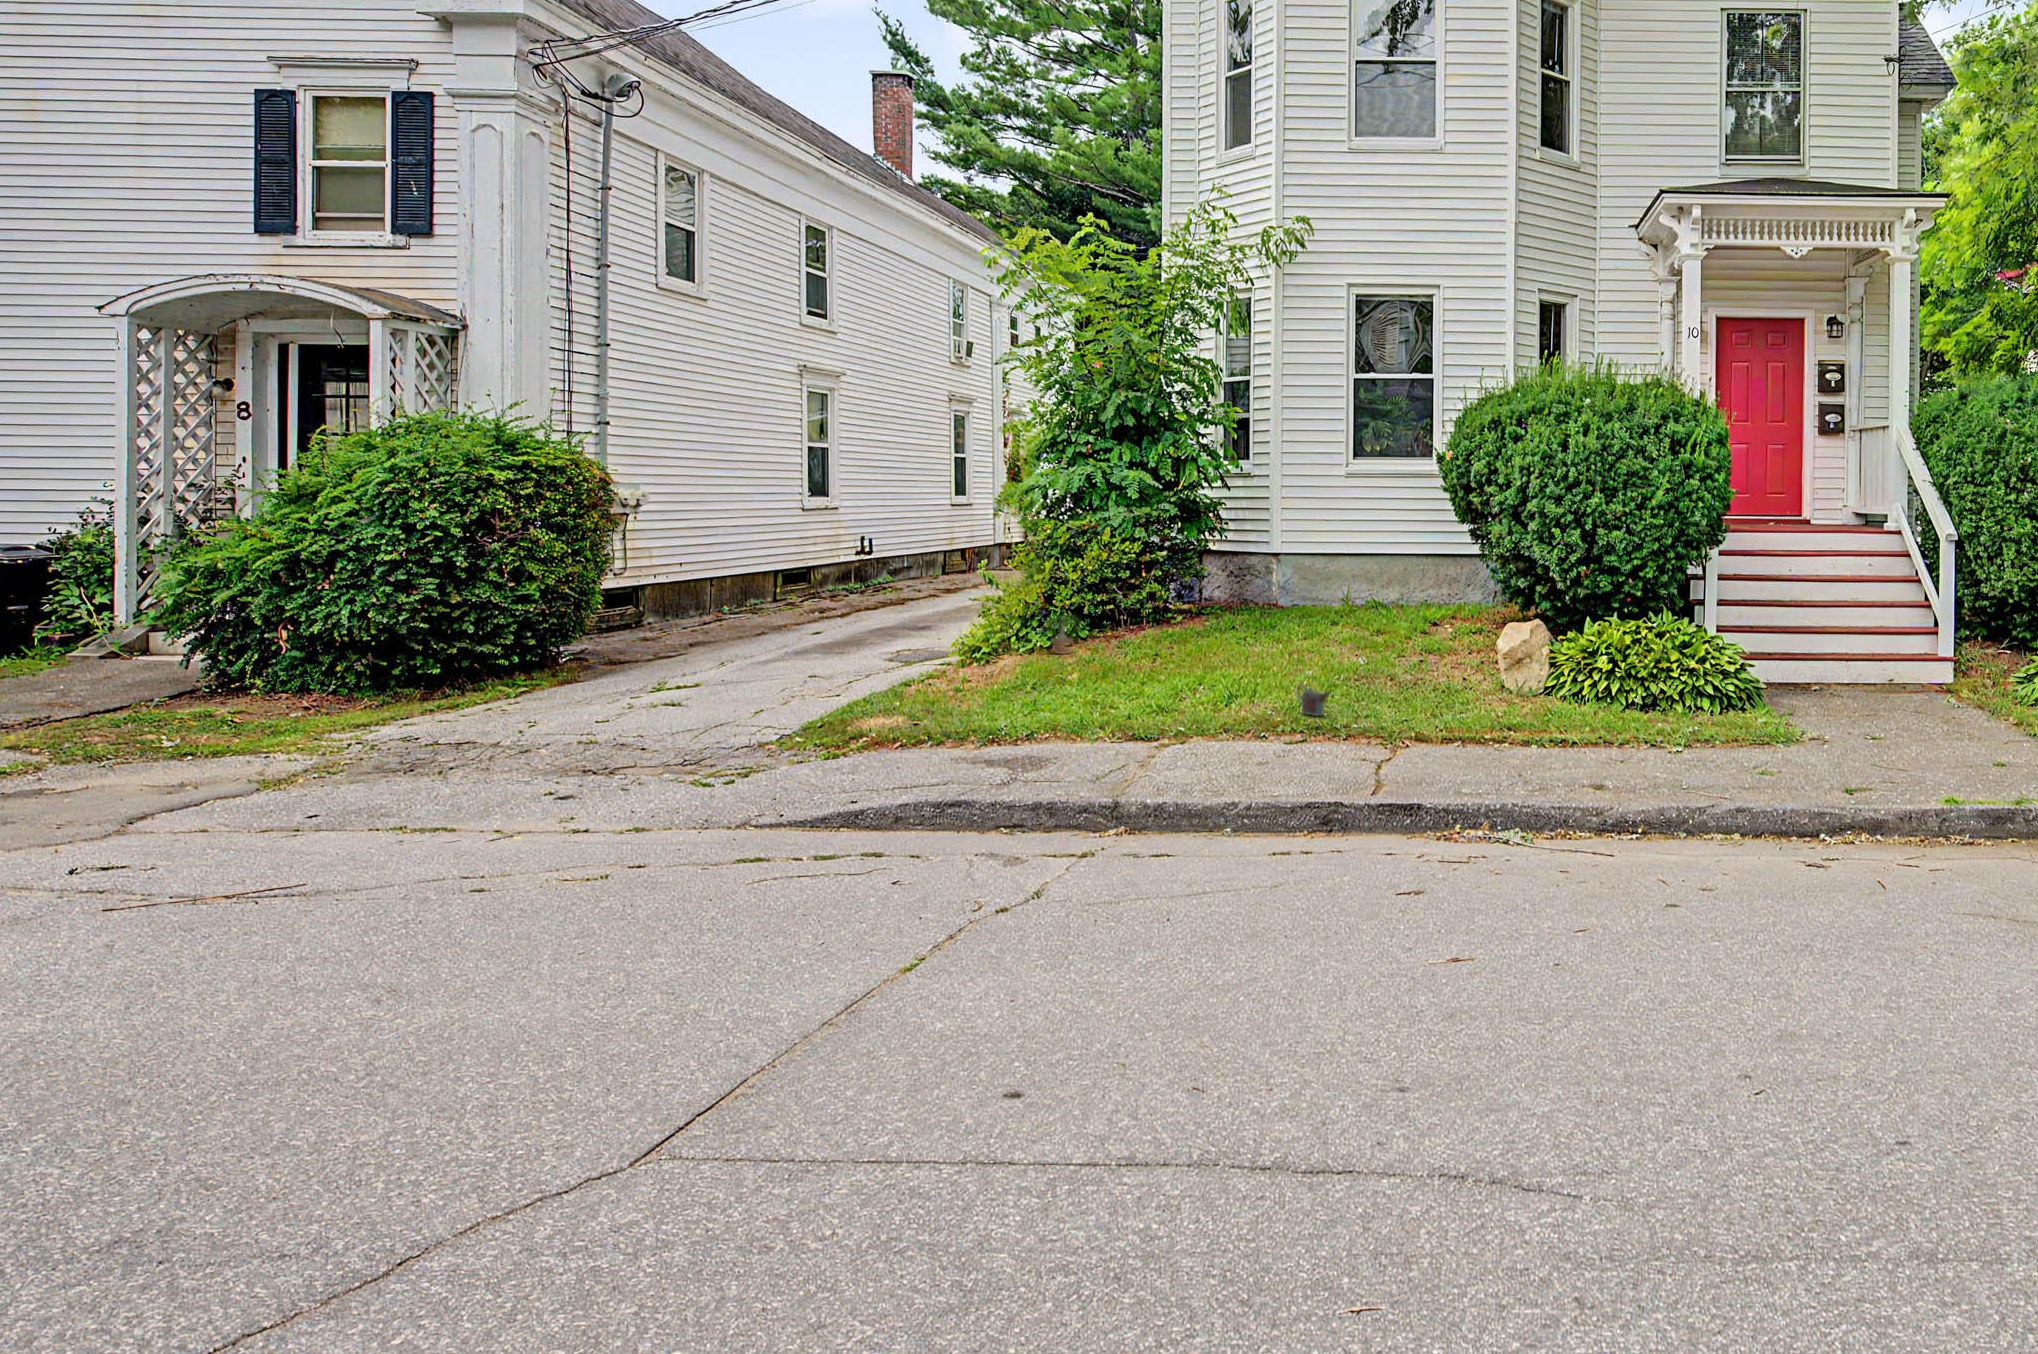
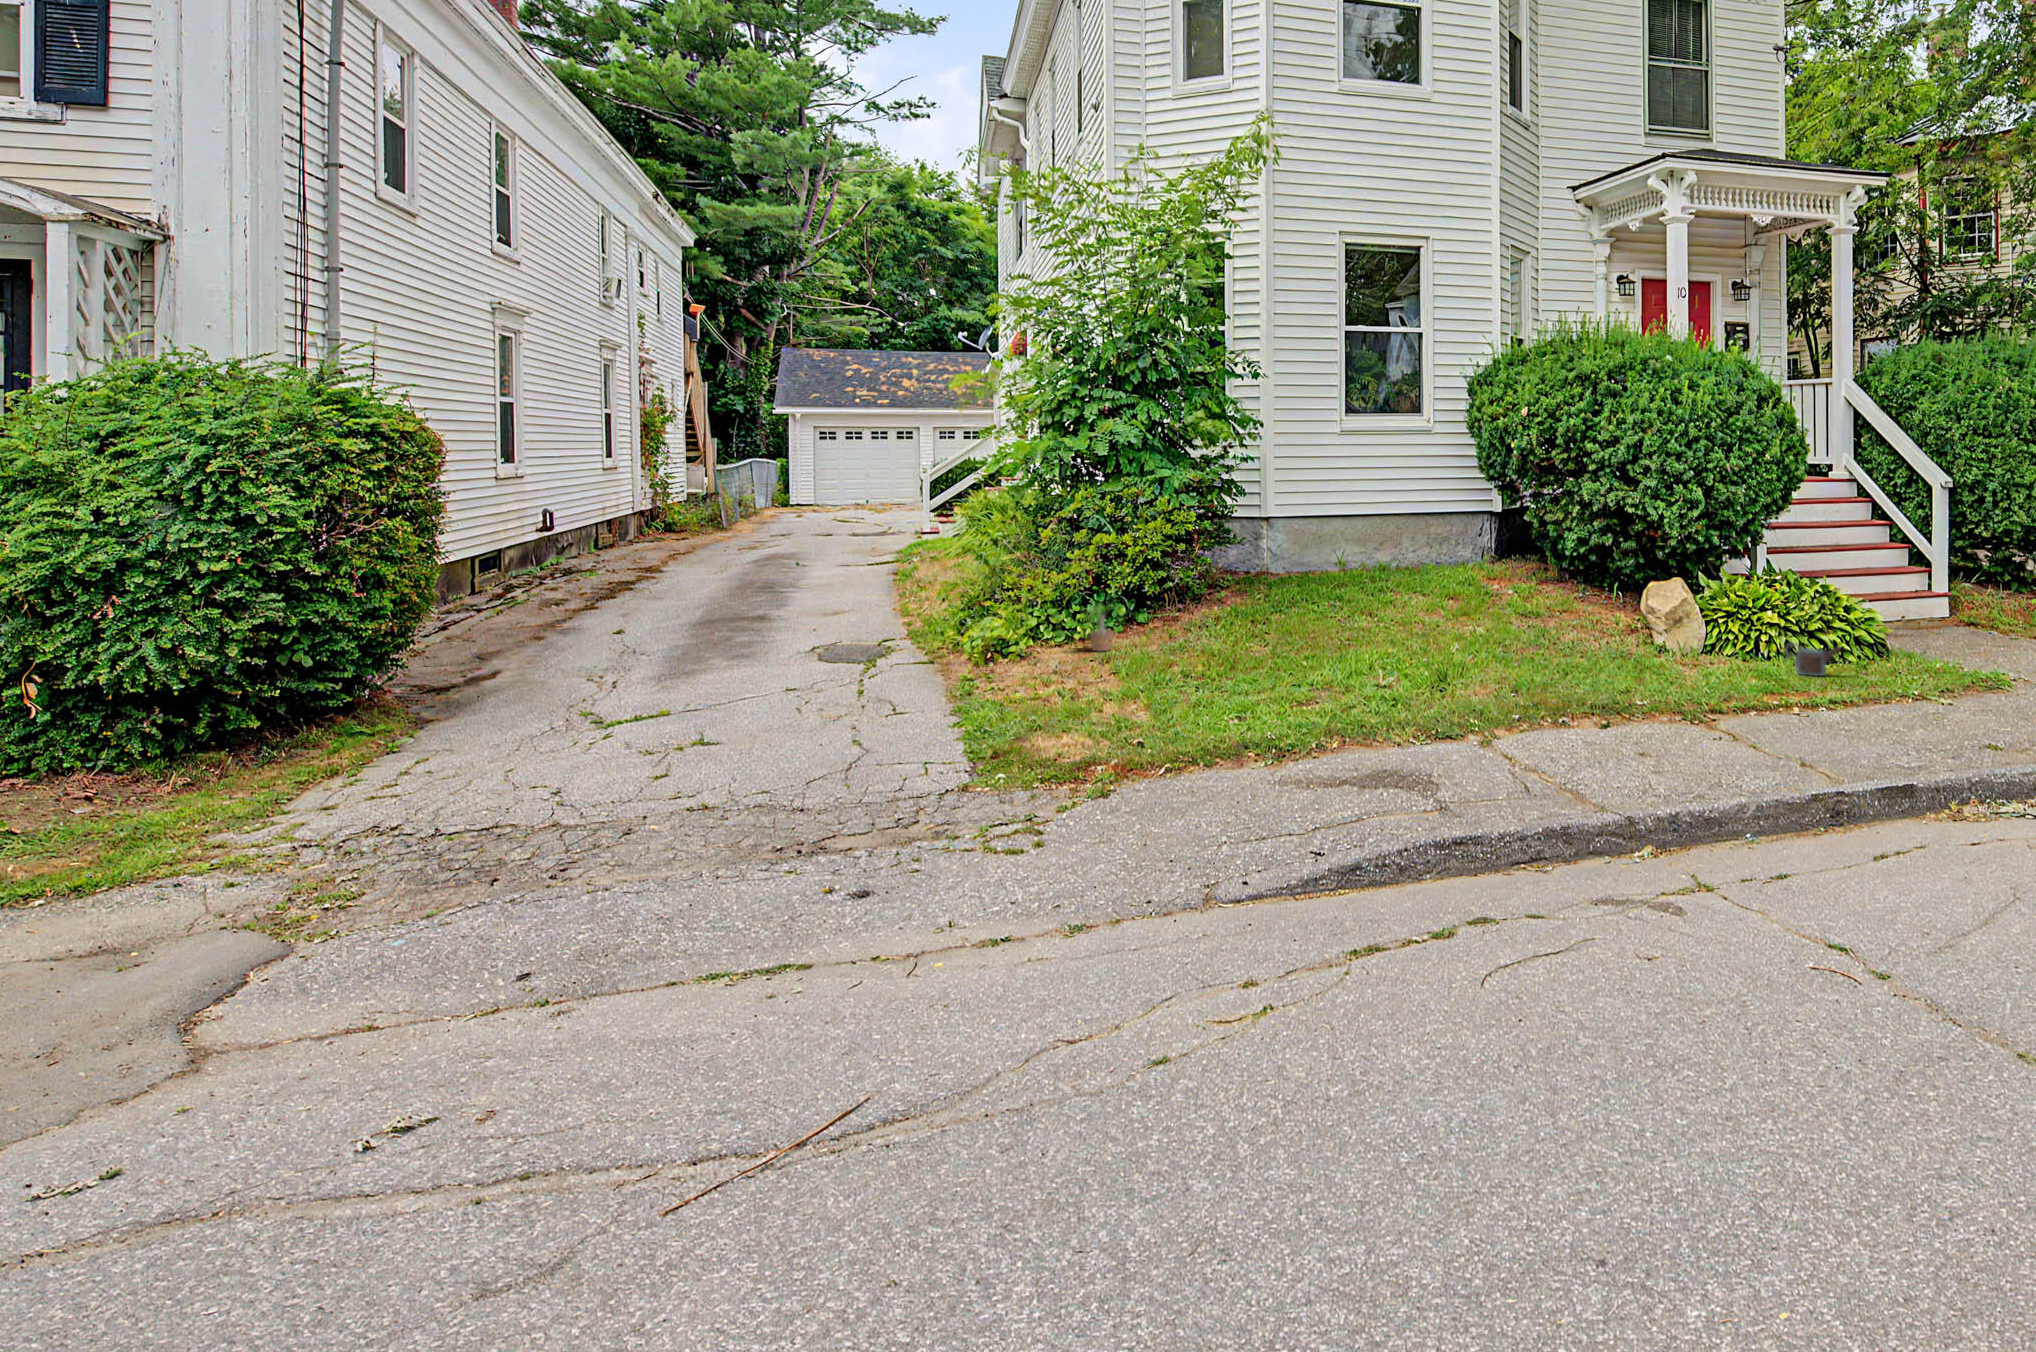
watering can: present [1297,684,1330,716] -> present [1785,643,1841,676]

